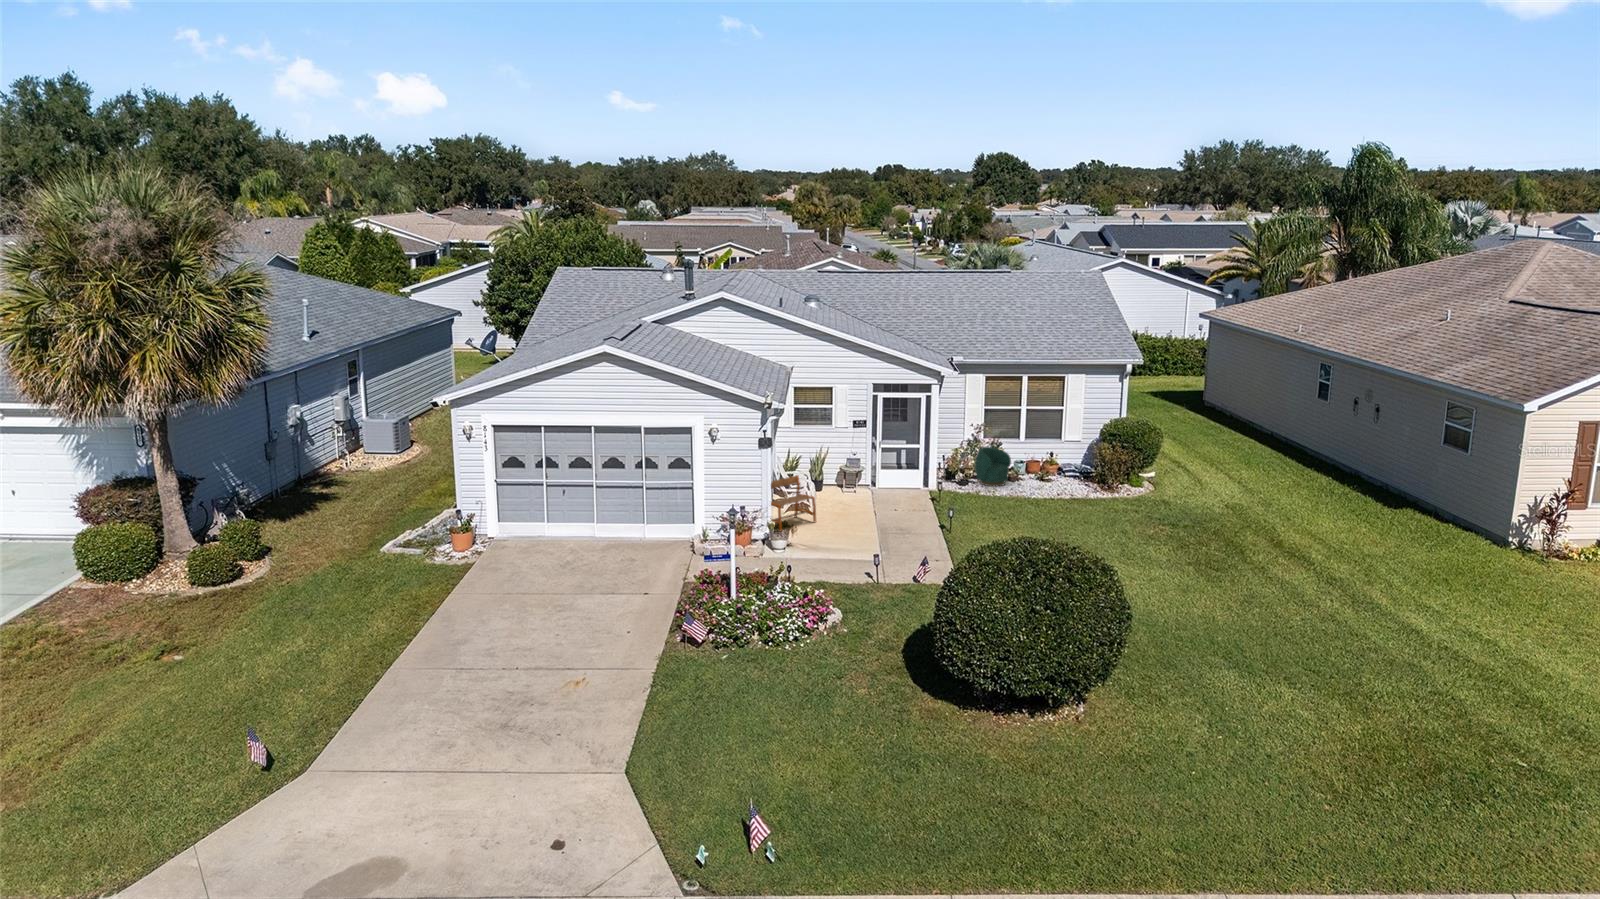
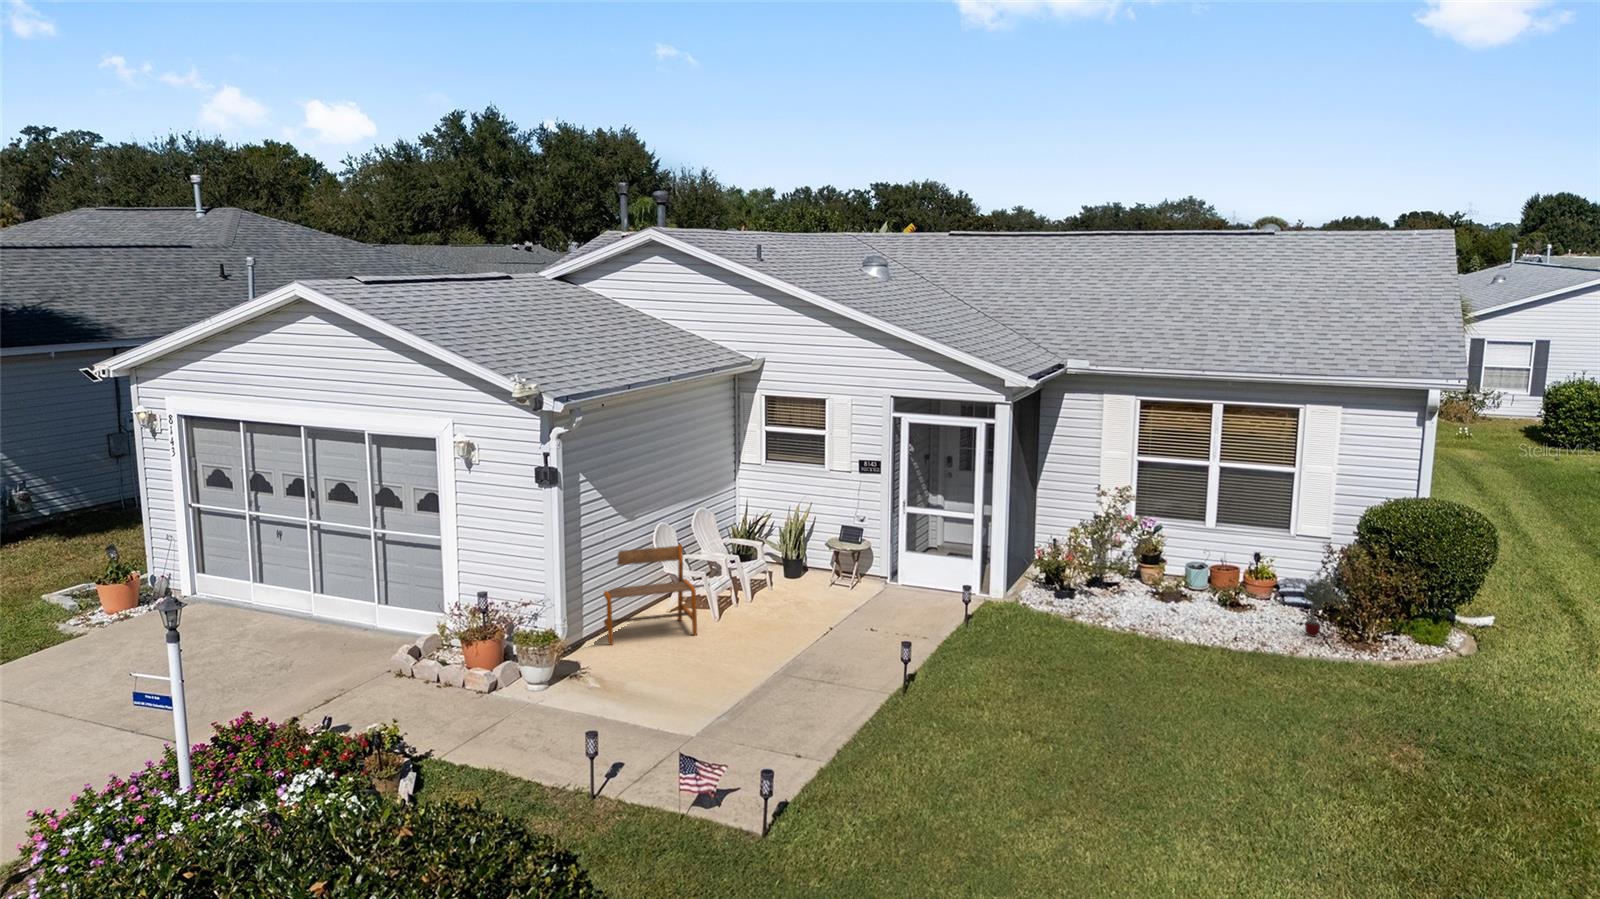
armchair: present [975,447,1011,486] -> none [1088,529,1159,607]
potted tree: none [1081,456,1102,489] -> present [1304,569,1342,636]

